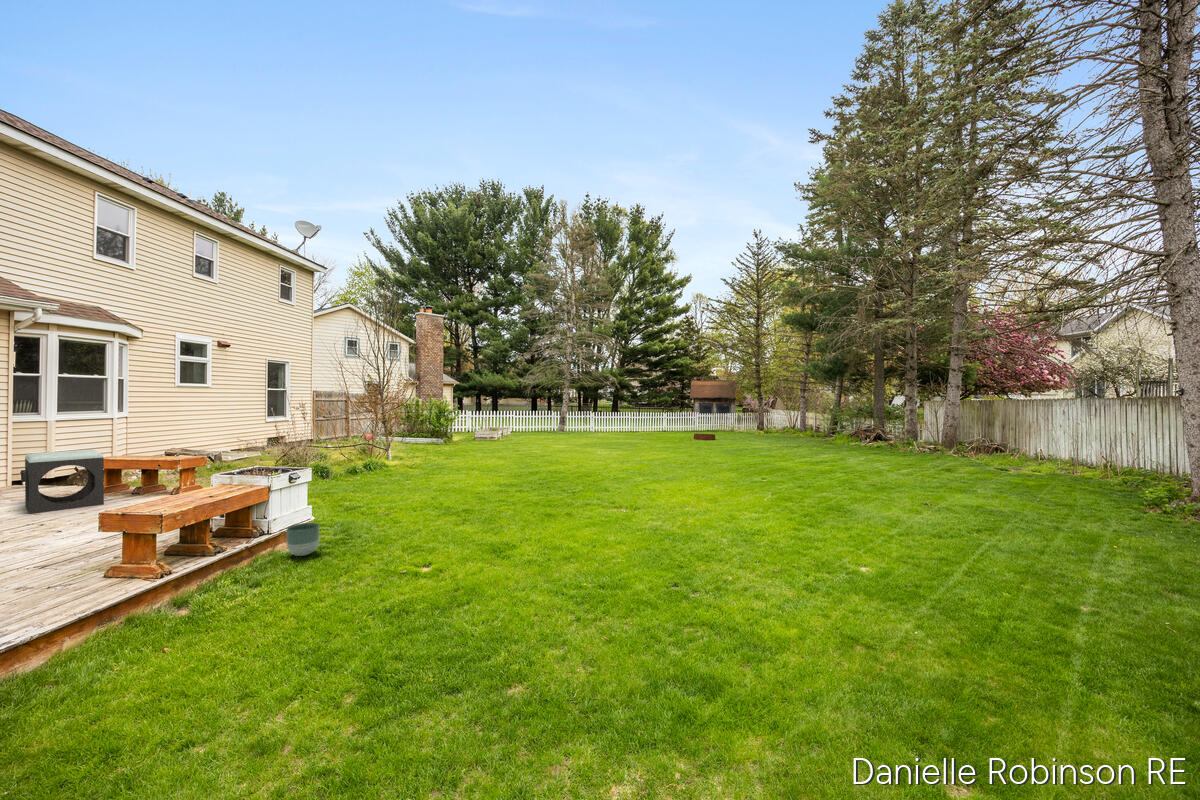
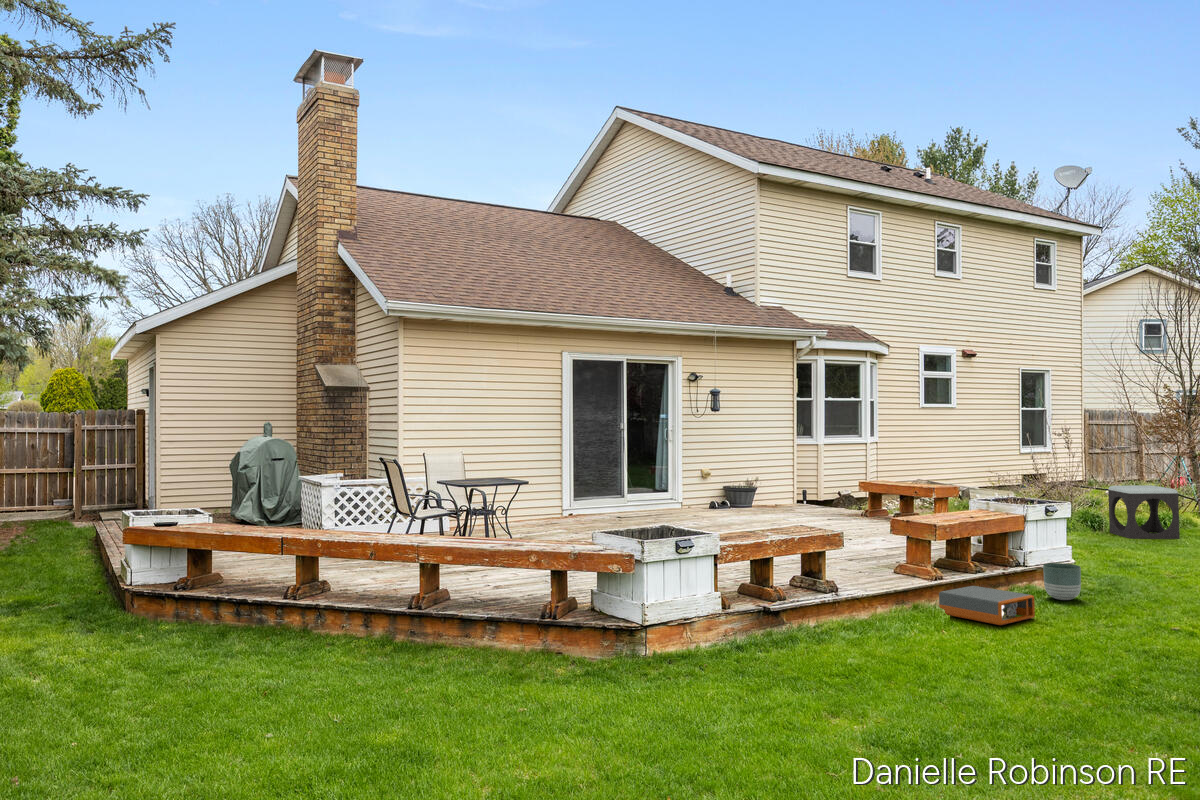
footstool: present [25,450,104,514] -> present [1108,485,1180,539]
storage box: none [165,568,278,615] -> present [939,586,1035,625]

